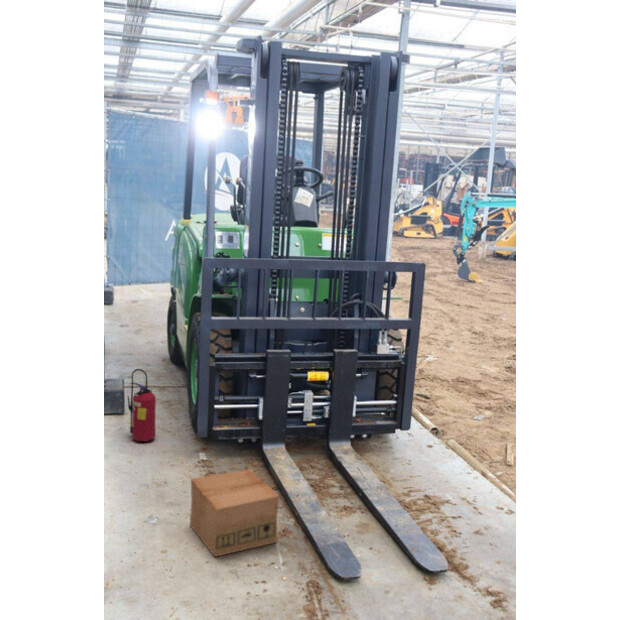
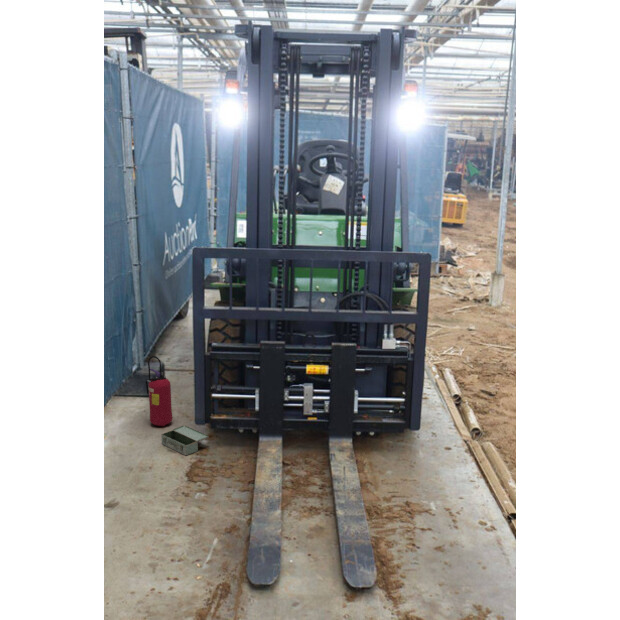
toolbox: none [158,439,209,468] -> present [161,426,209,455]
cardboard box: present [190,470,279,556] -> none [144,462,218,547]

